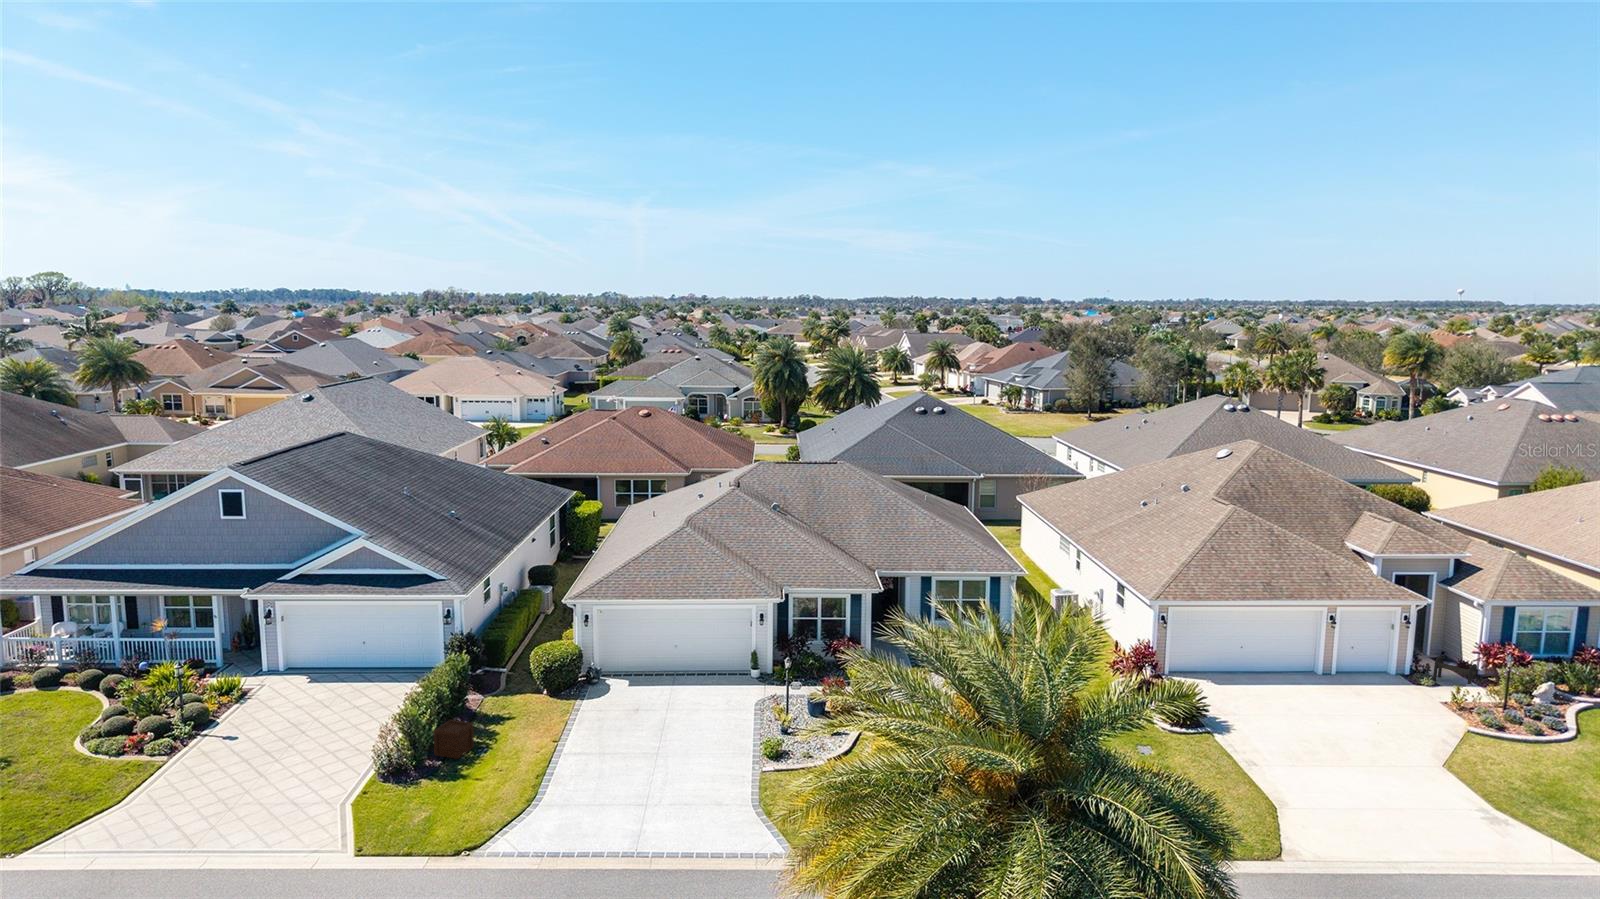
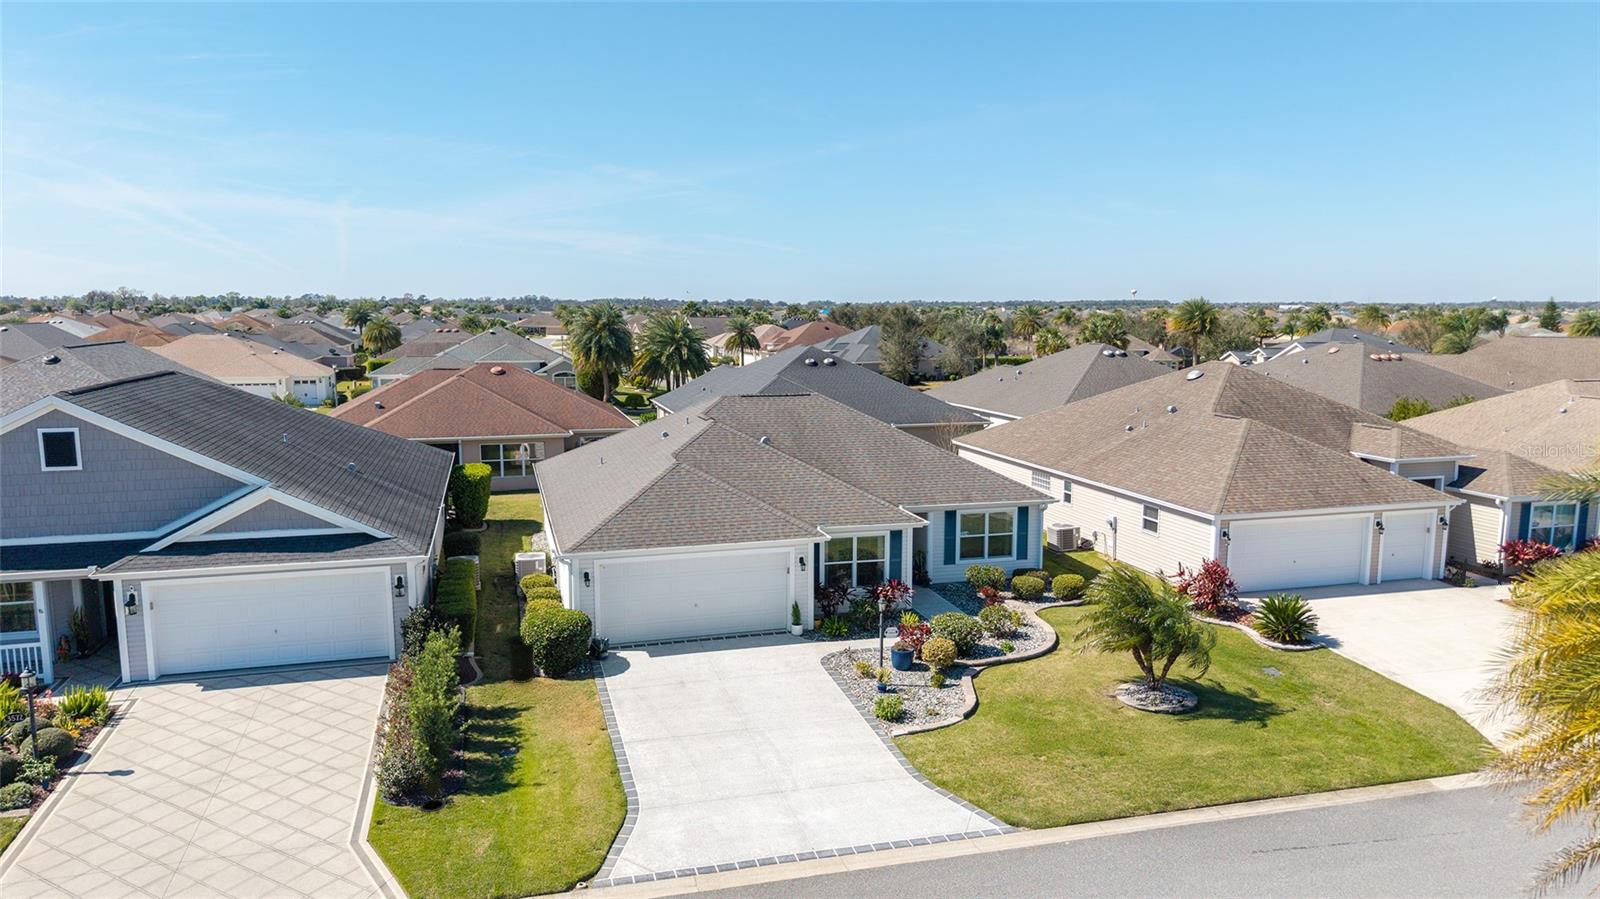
trash can: none [509,661,536,698] -> present [504,634,538,683]
wooden crate: present [434,720,474,759] -> none [447,712,499,764]
potted tree: none [396,759,415,790] -> present [420,771,445,812]

